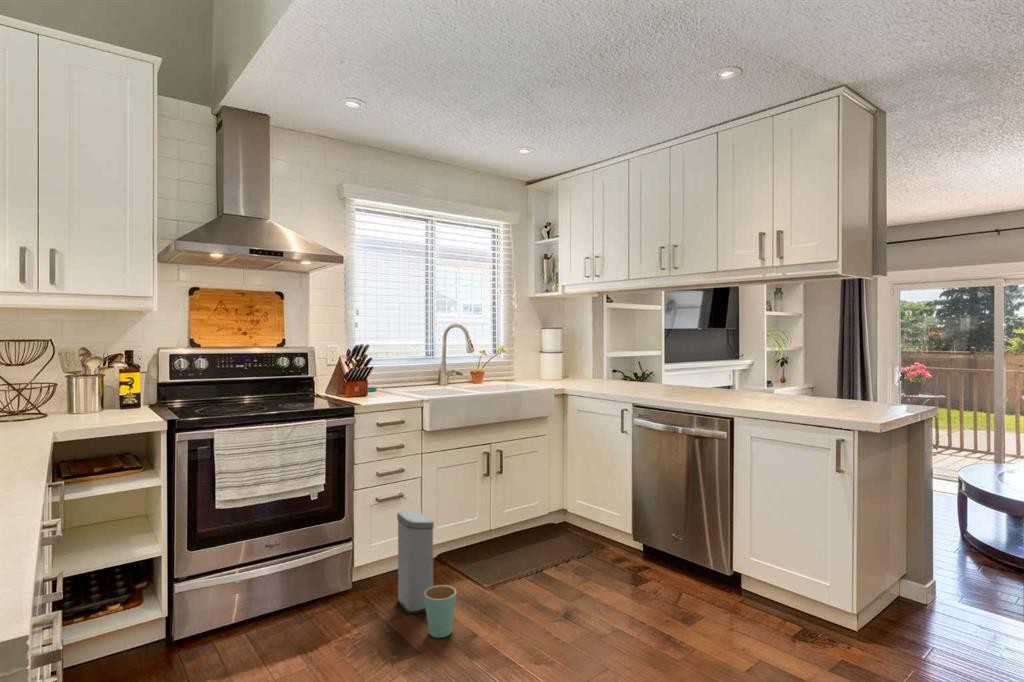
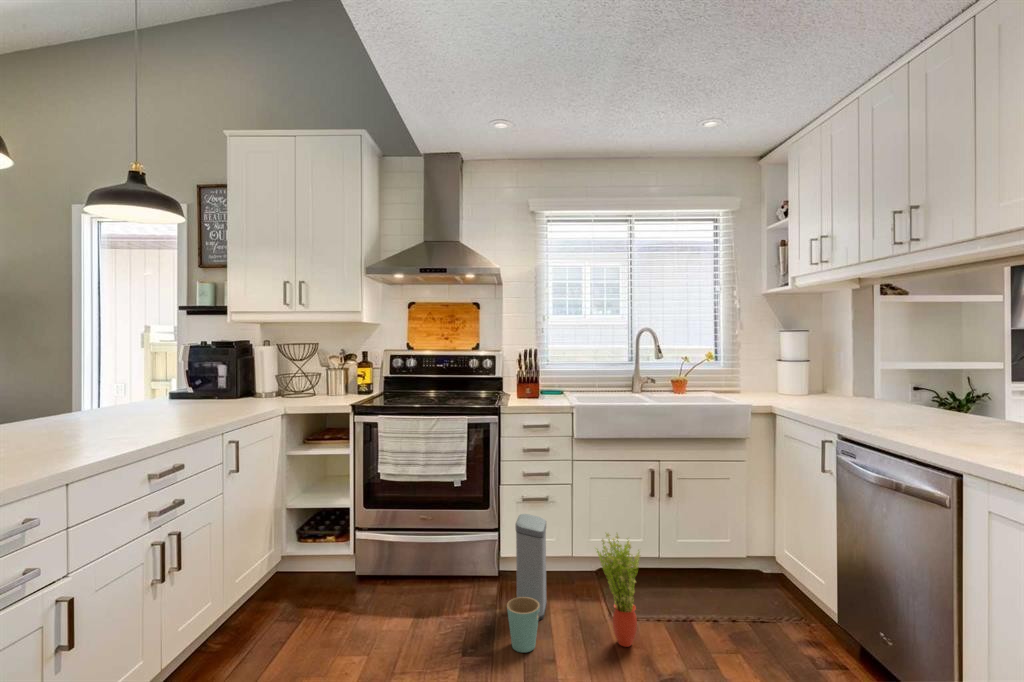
potted plant: none [491,506,533,604] -> present [597,534,640,647]

